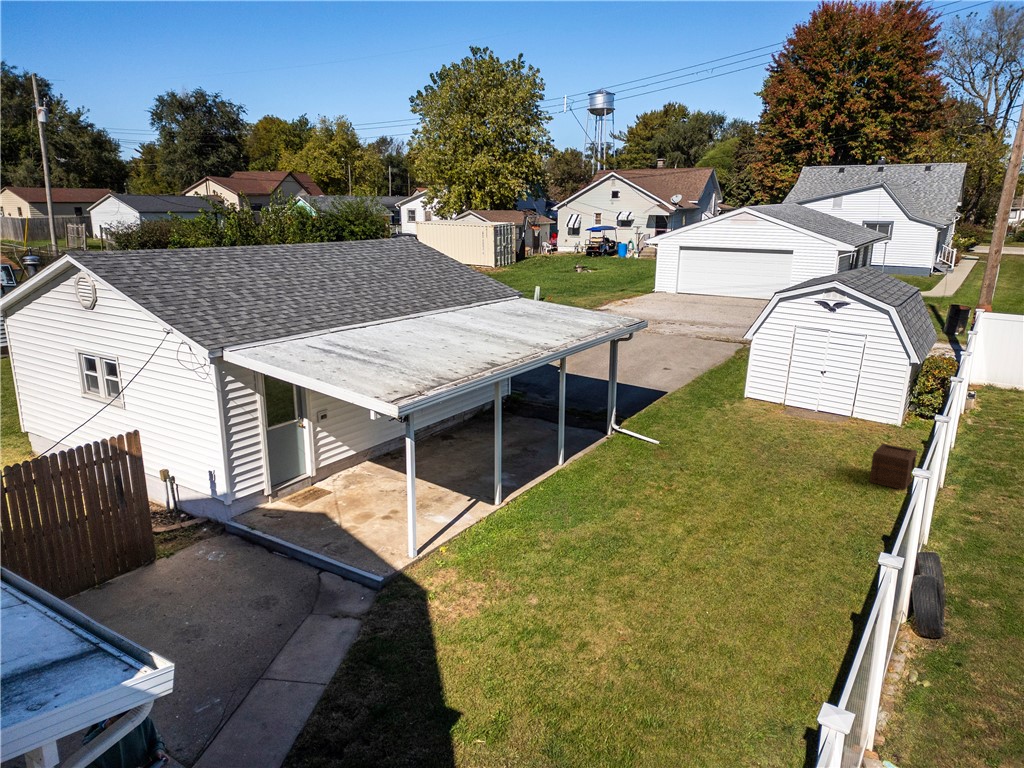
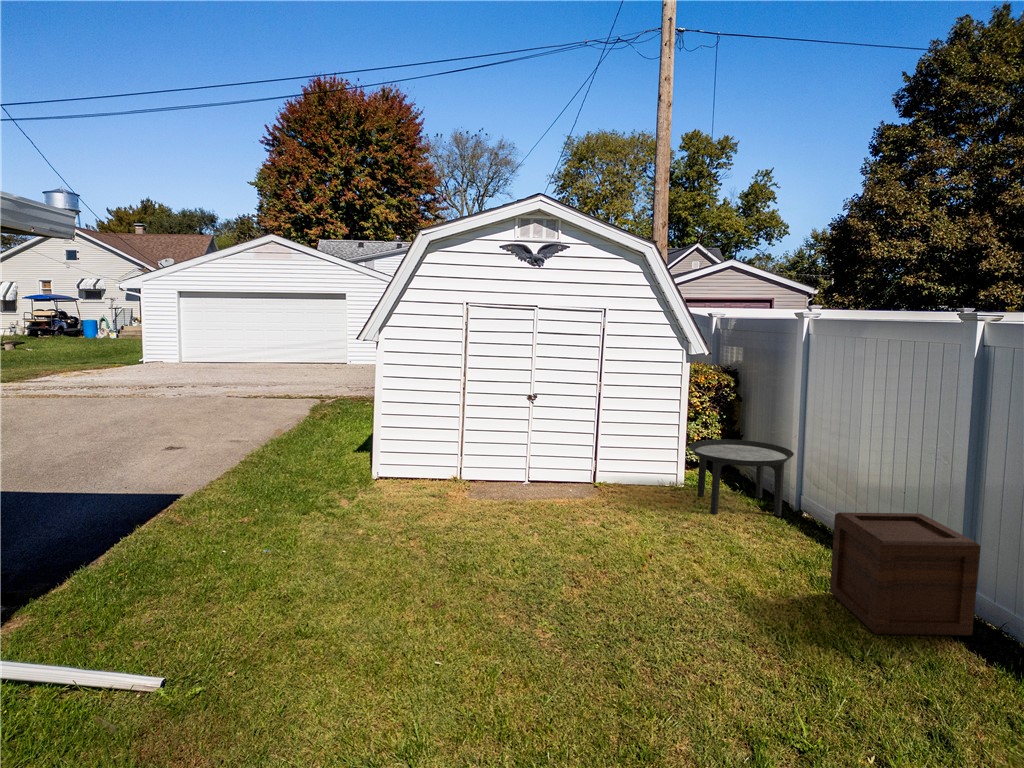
round table: none [884,407,938,449] -> present [689,439,794,516]

